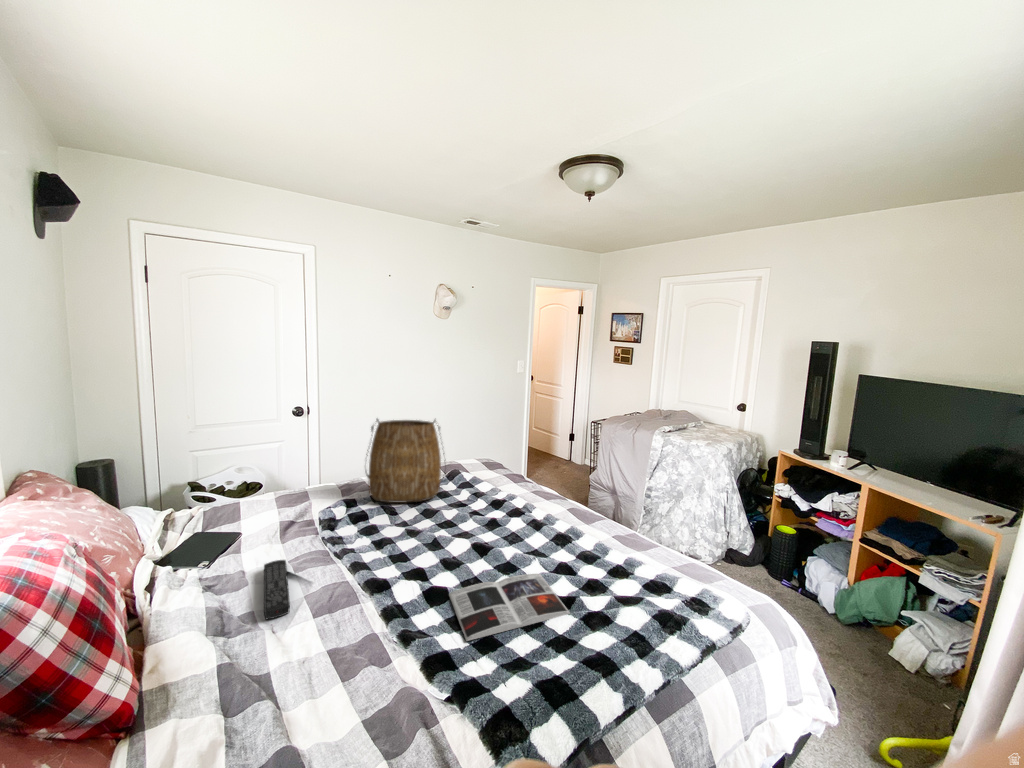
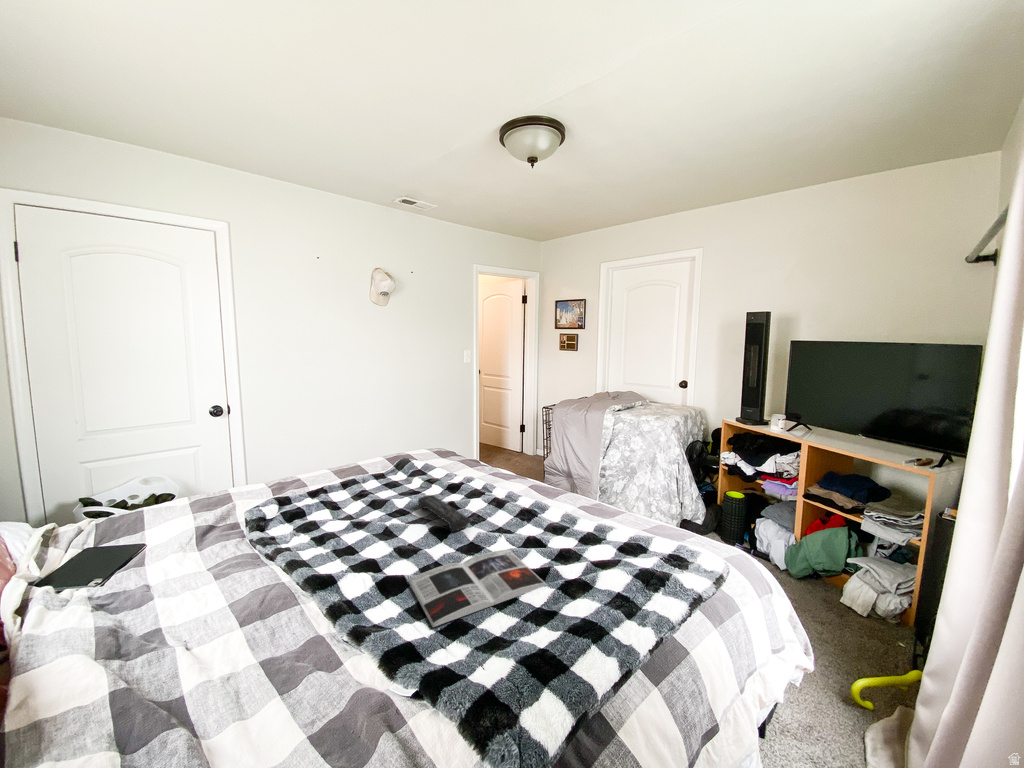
tote bag: present [366,419,445,503] -> none [301,399,396,496]
remote control: present [264,560,290,619] -> present [418,495,470,532]

